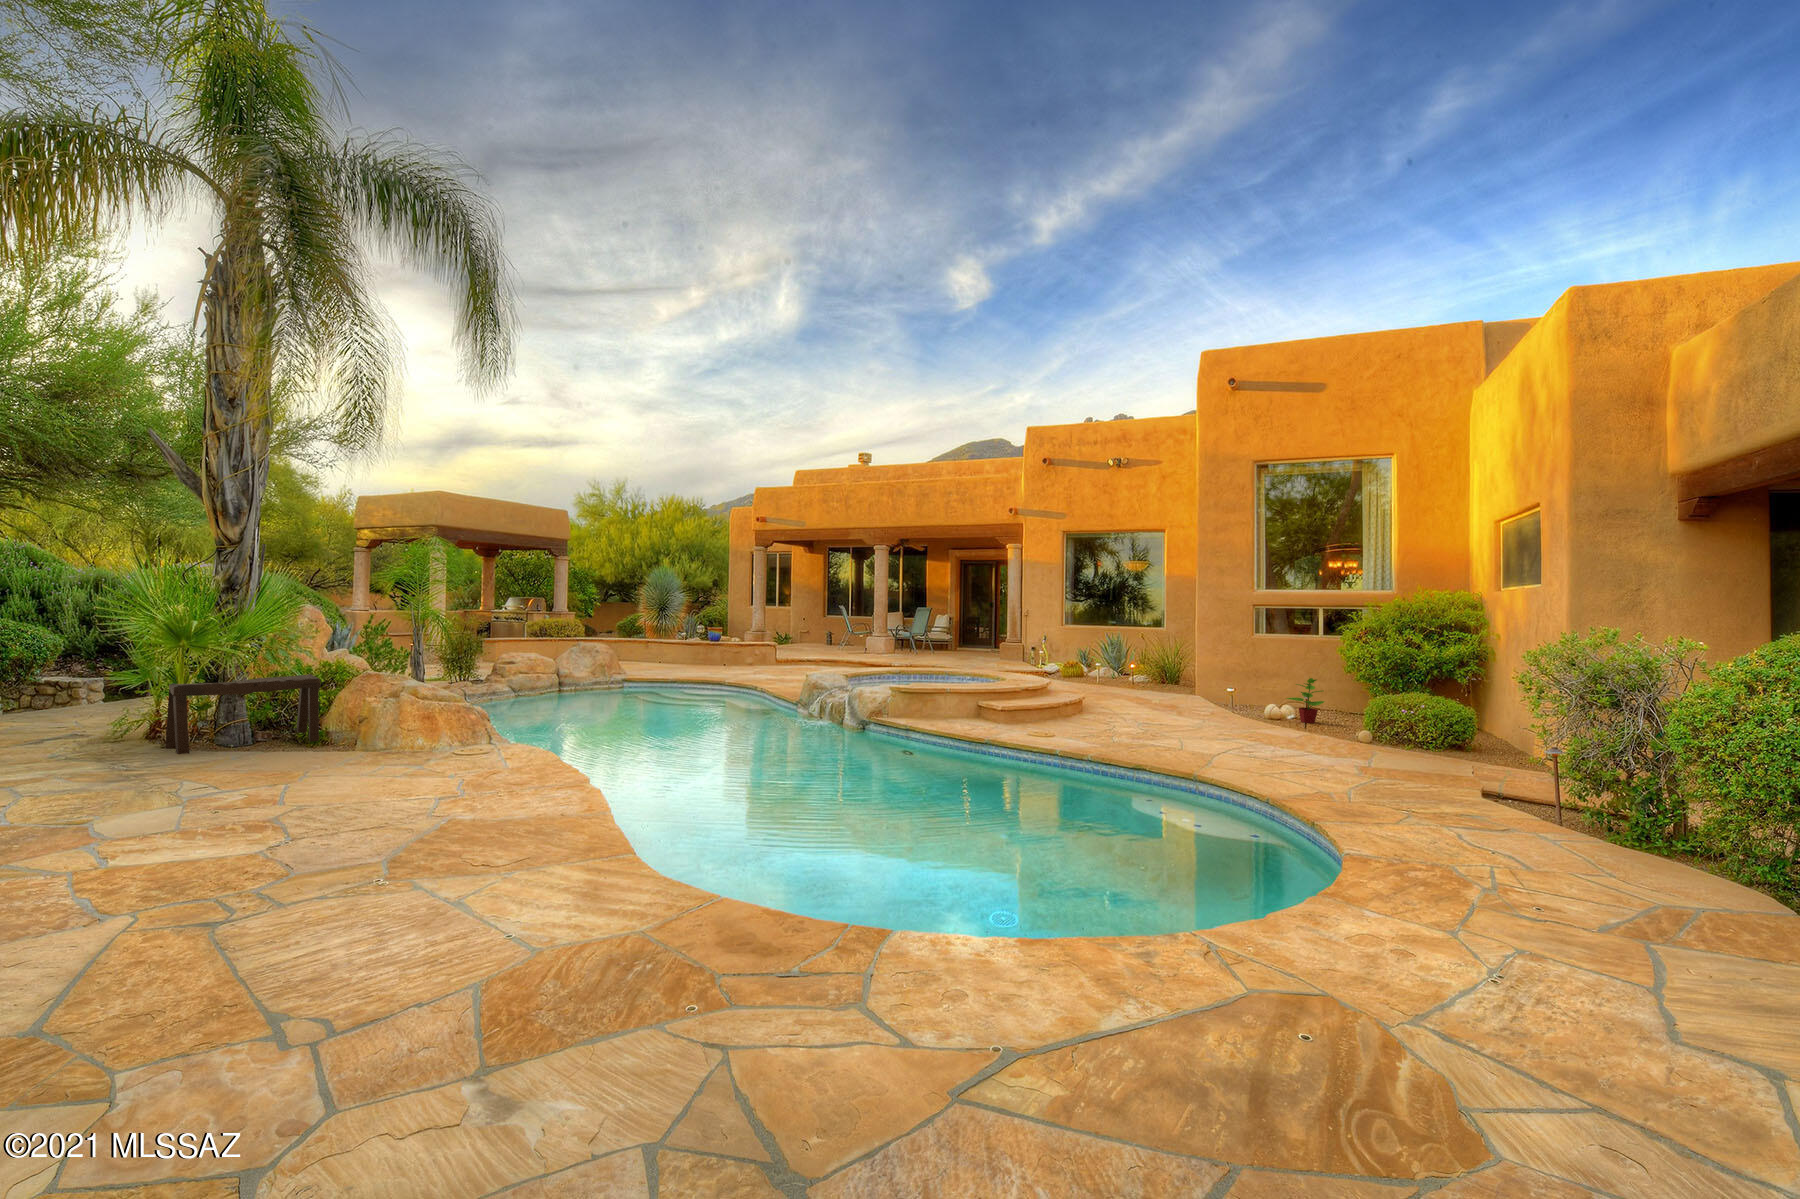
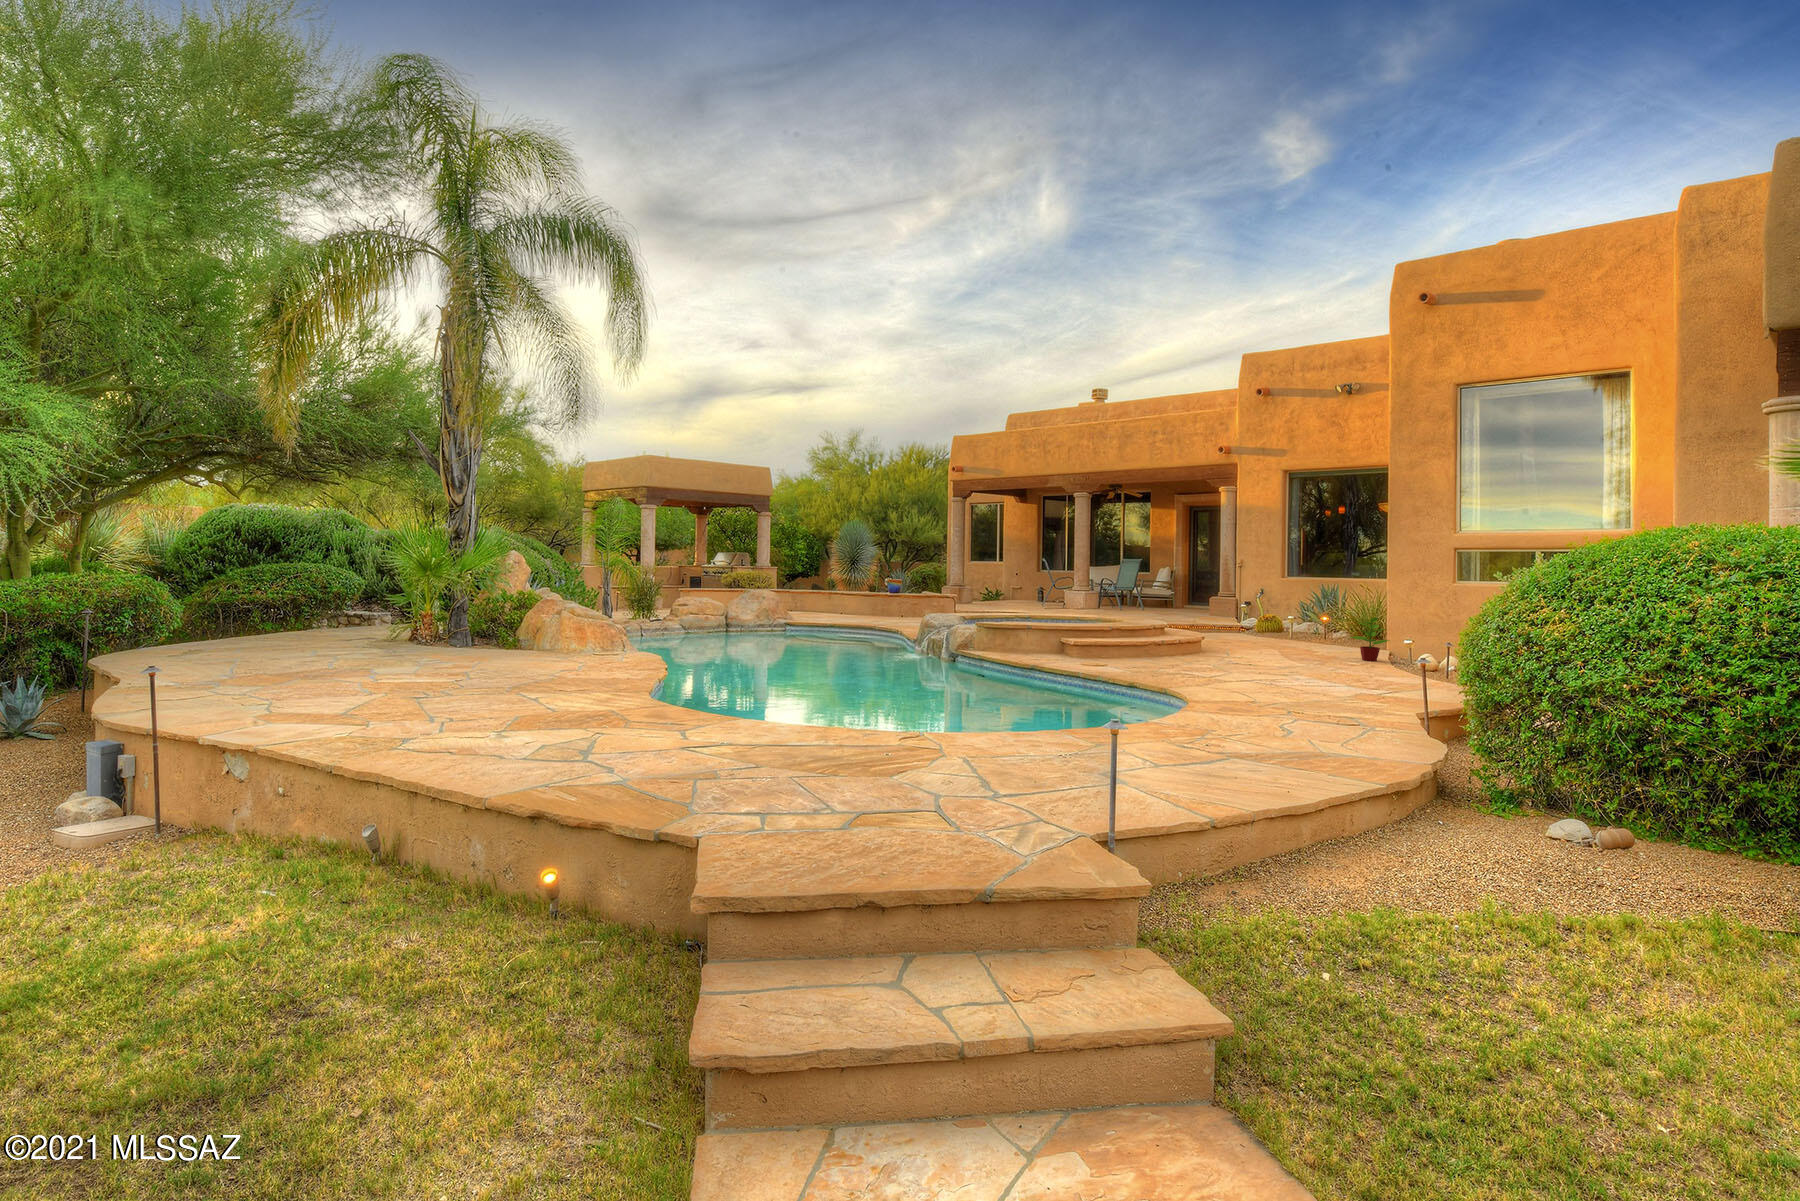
bench: present [166,674,321,754] -> none [421,599,513,651]

